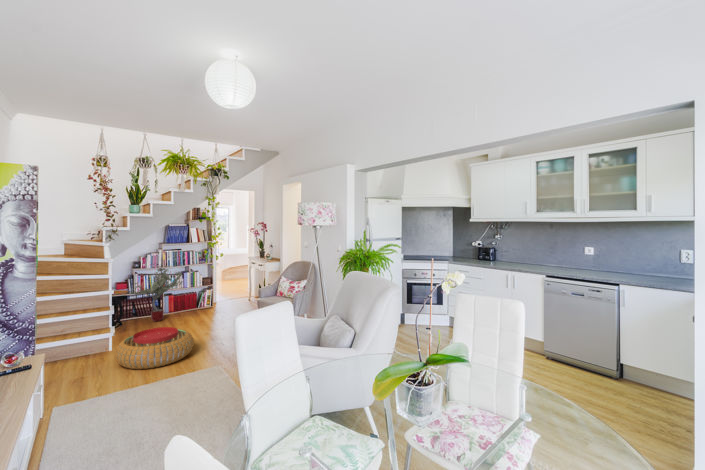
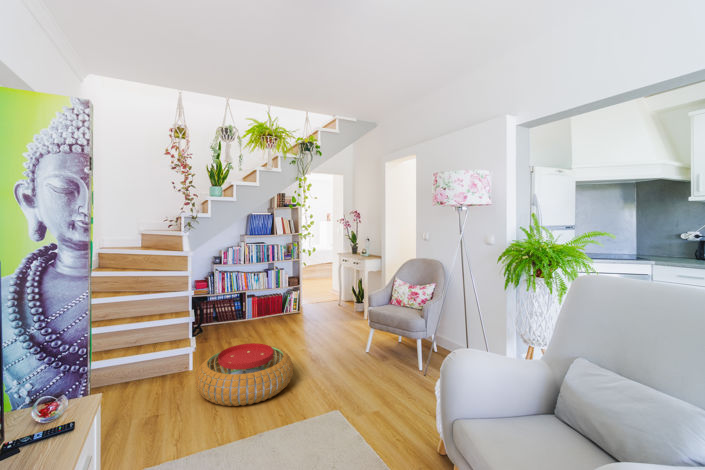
potted tree: present [131,265,182,322] -> none [210,260,268,329]

